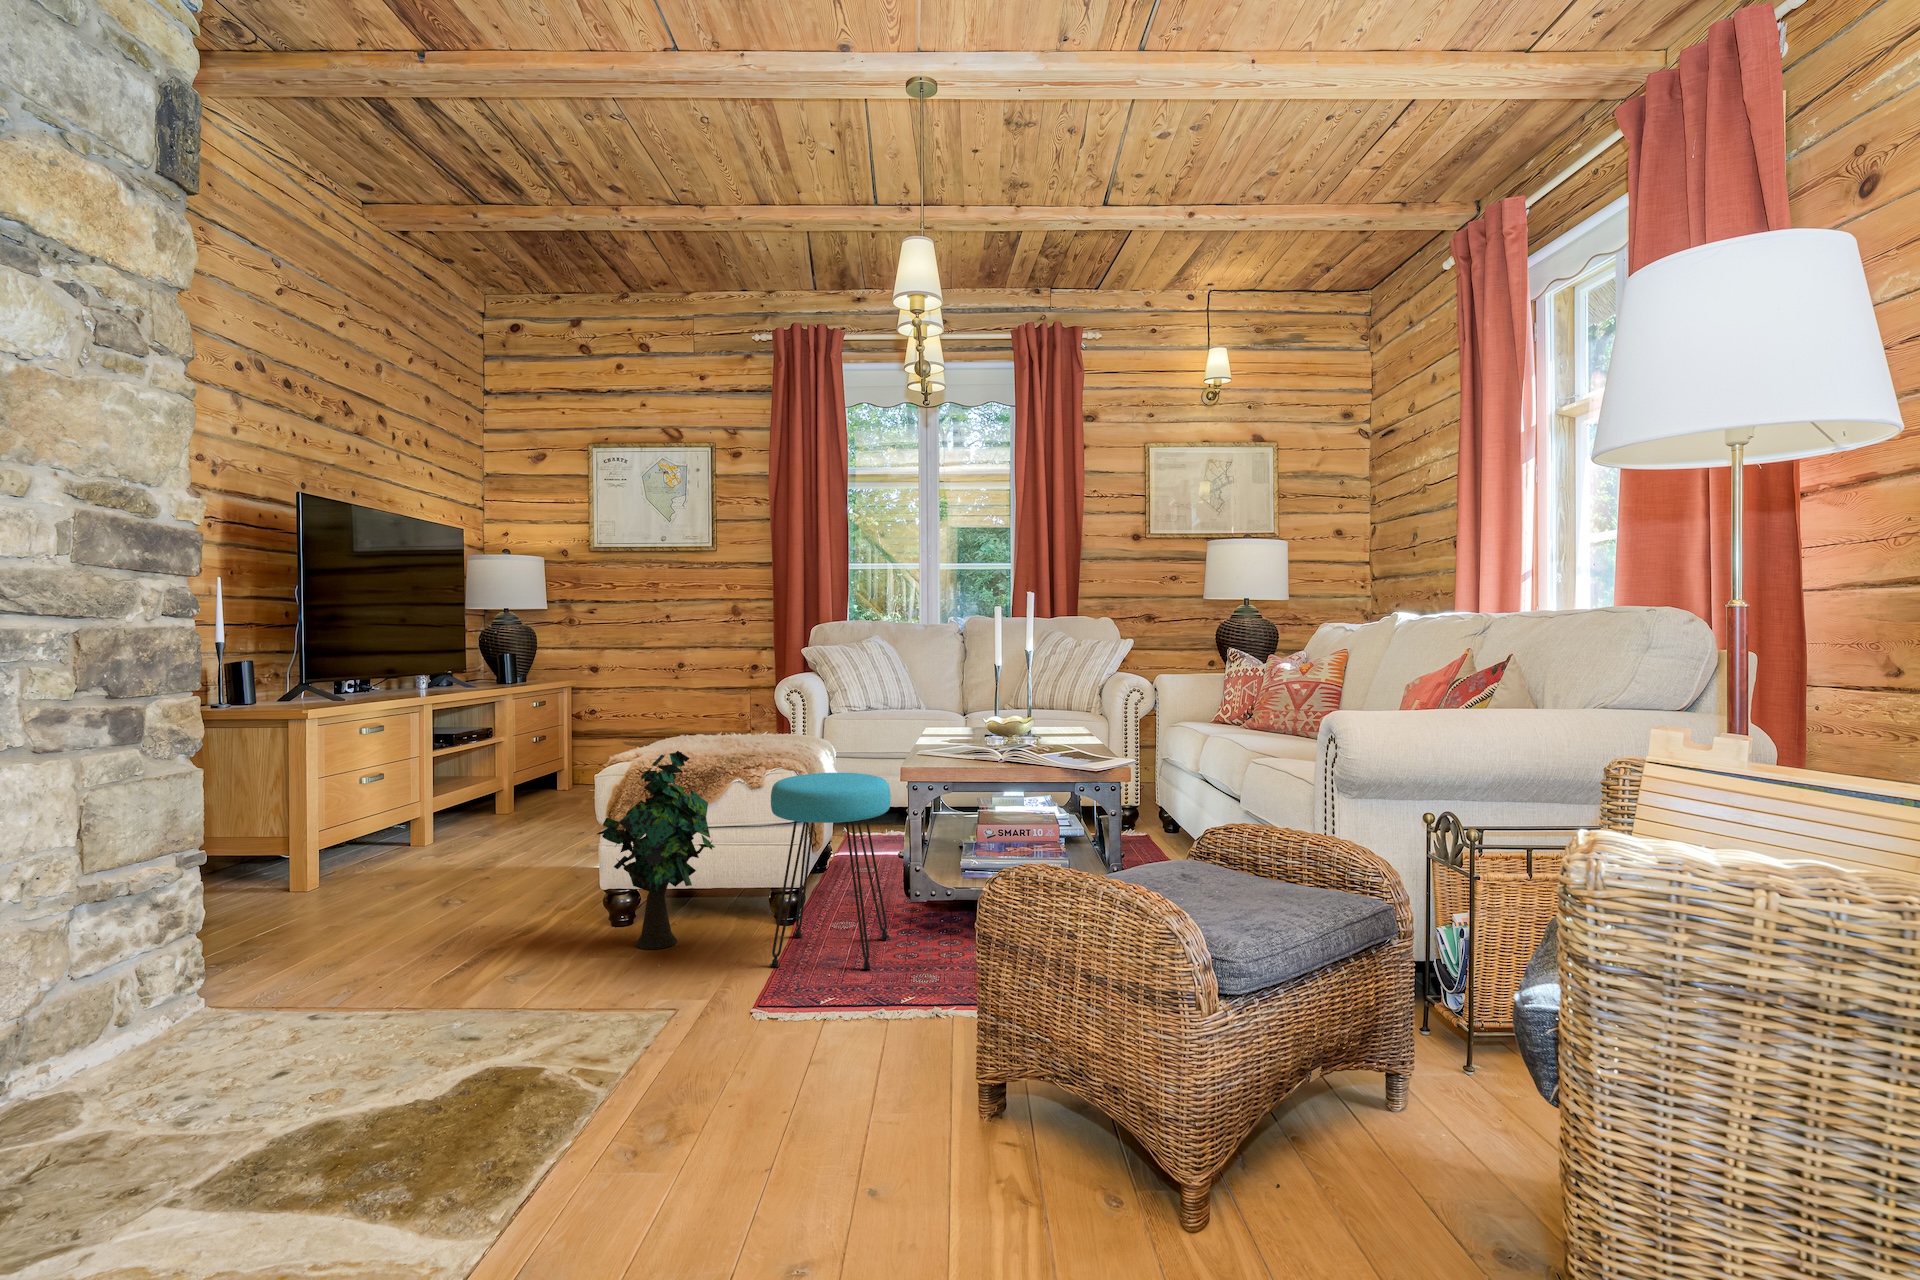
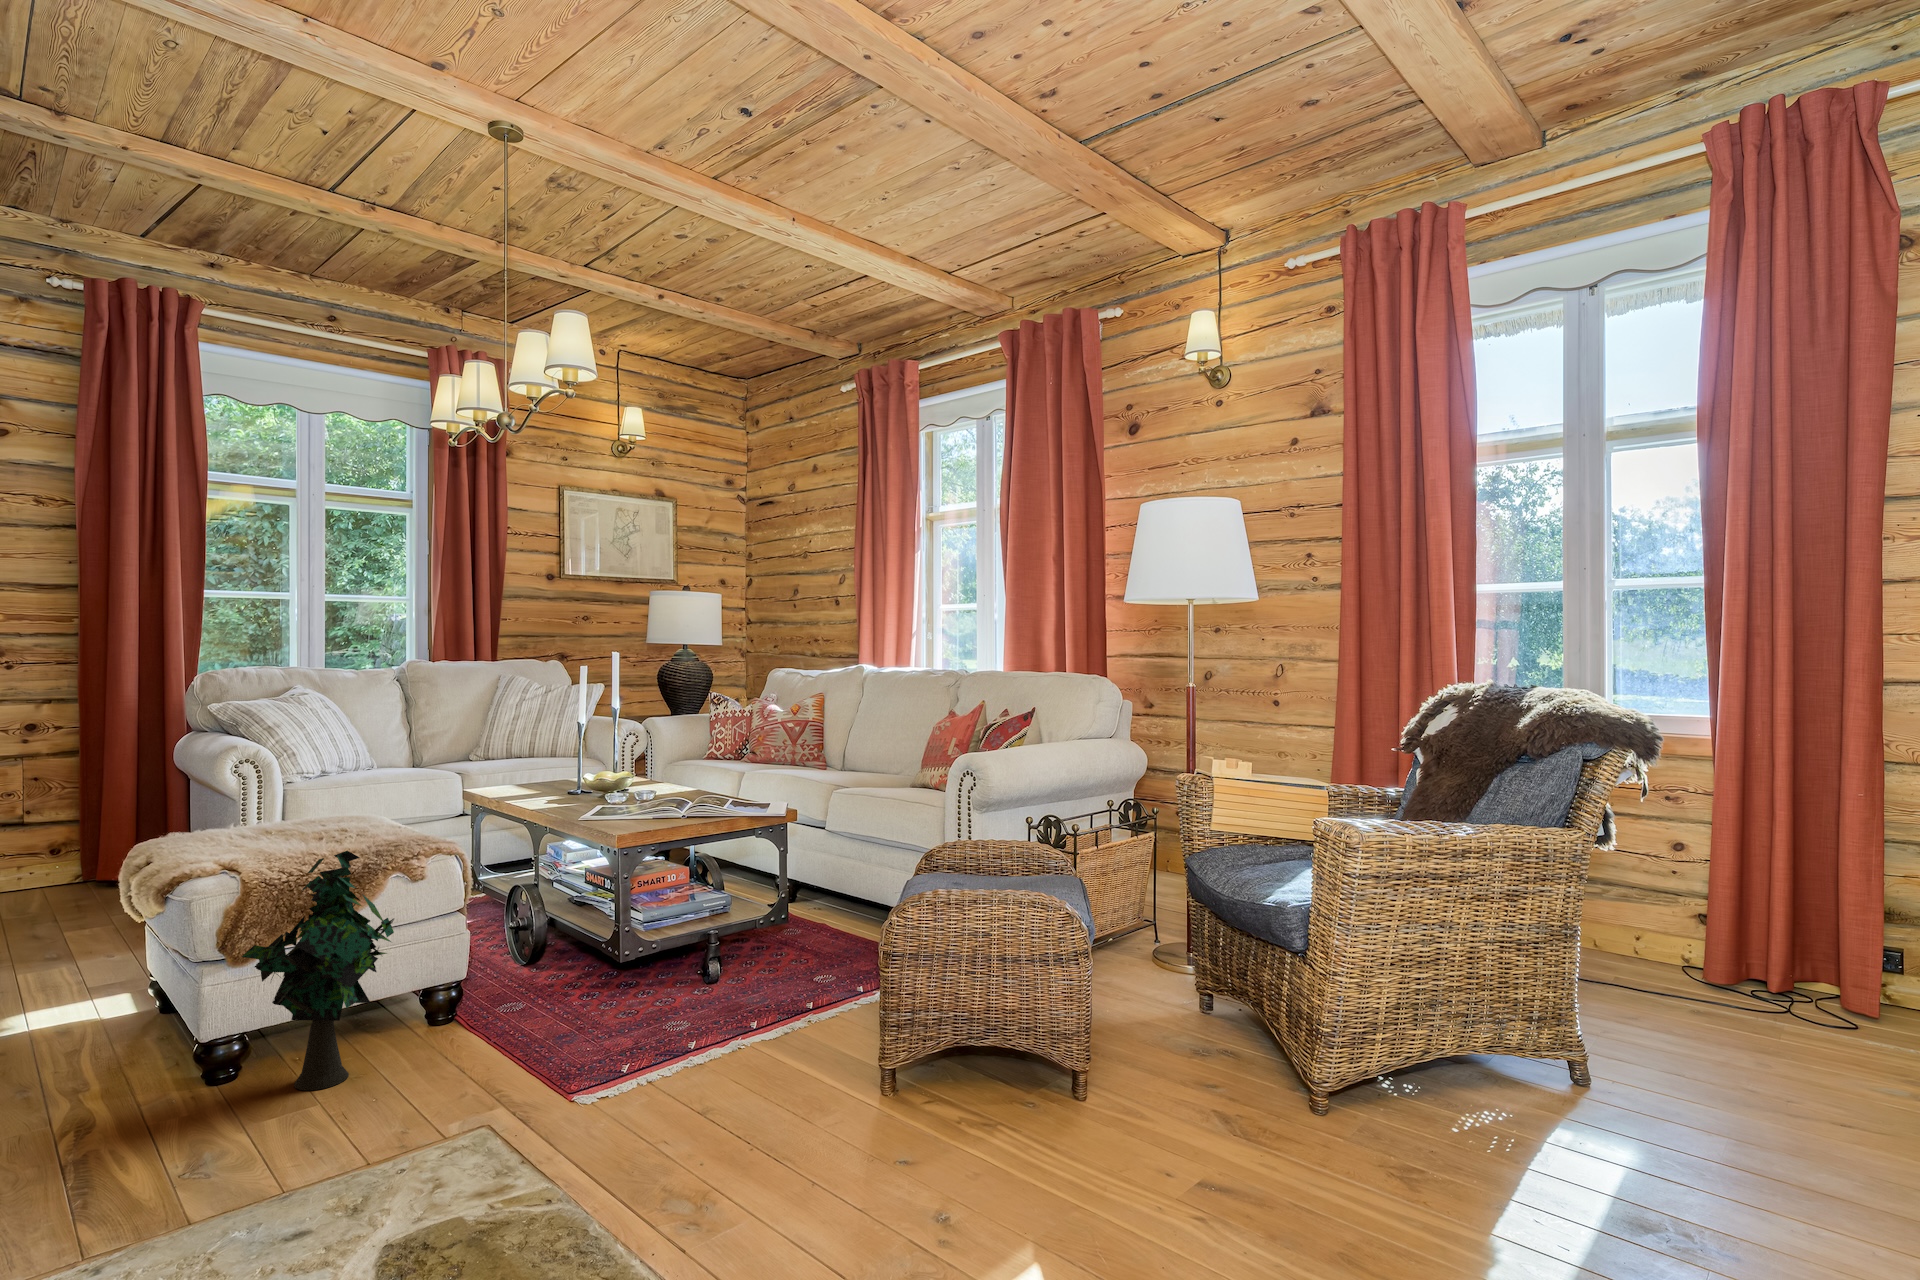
stool: present [770,773,891,969] -> none [475,846,611,1057]

